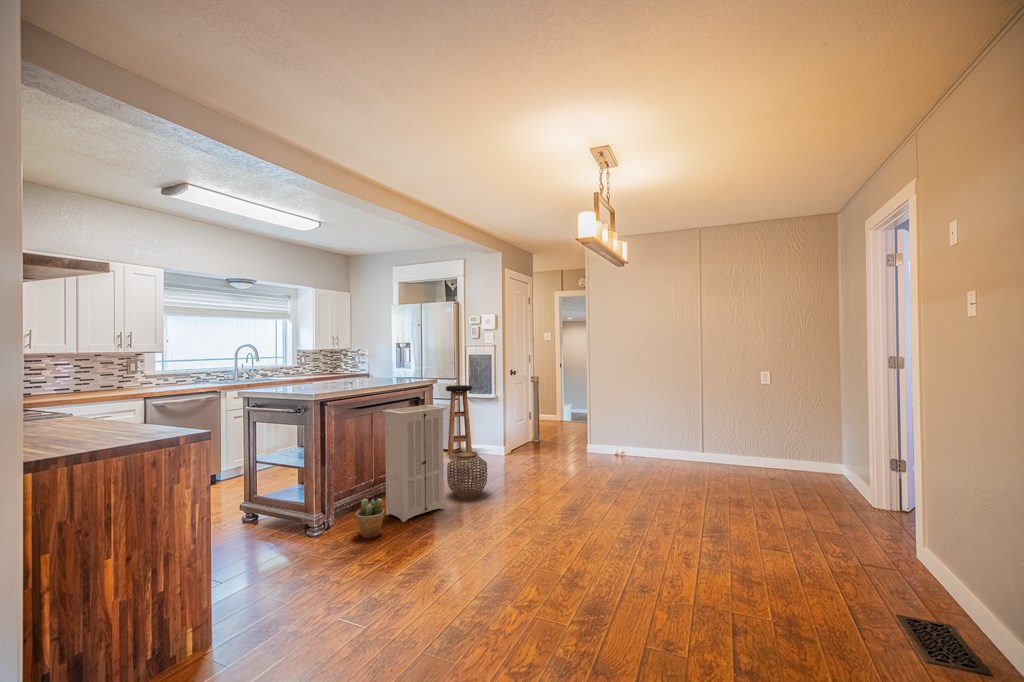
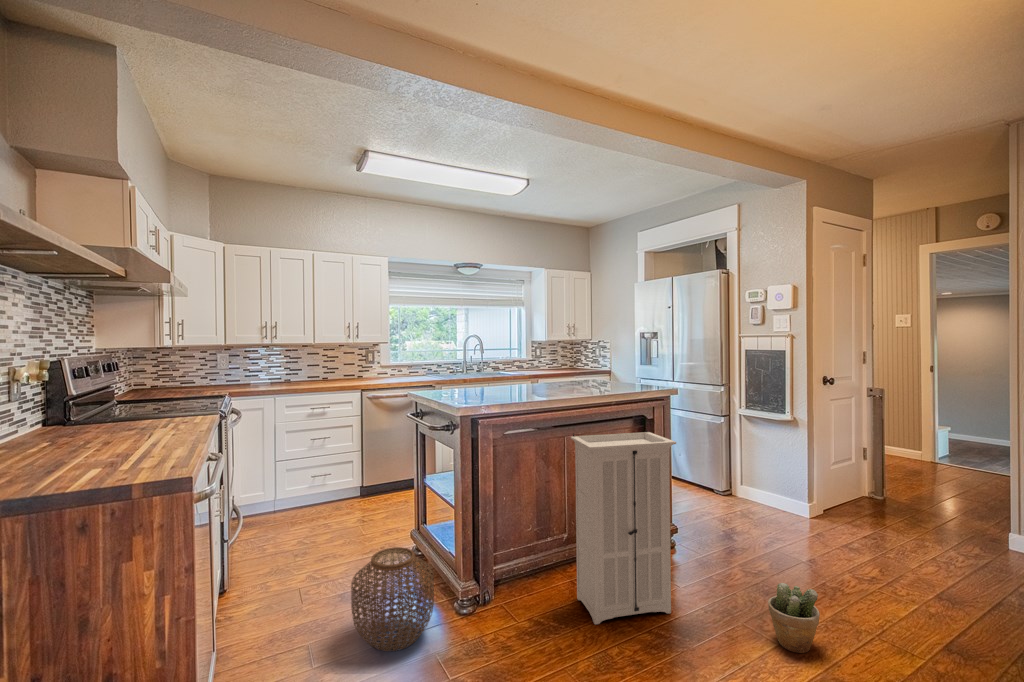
bar stool: present [446,385,472,459] -> none [707,395,749,509]
woven basket: present [447,451,487,498] -> present [351,547,434,651]
potted plant: present [356,498,384,538] -> present [768,583,820,653]

